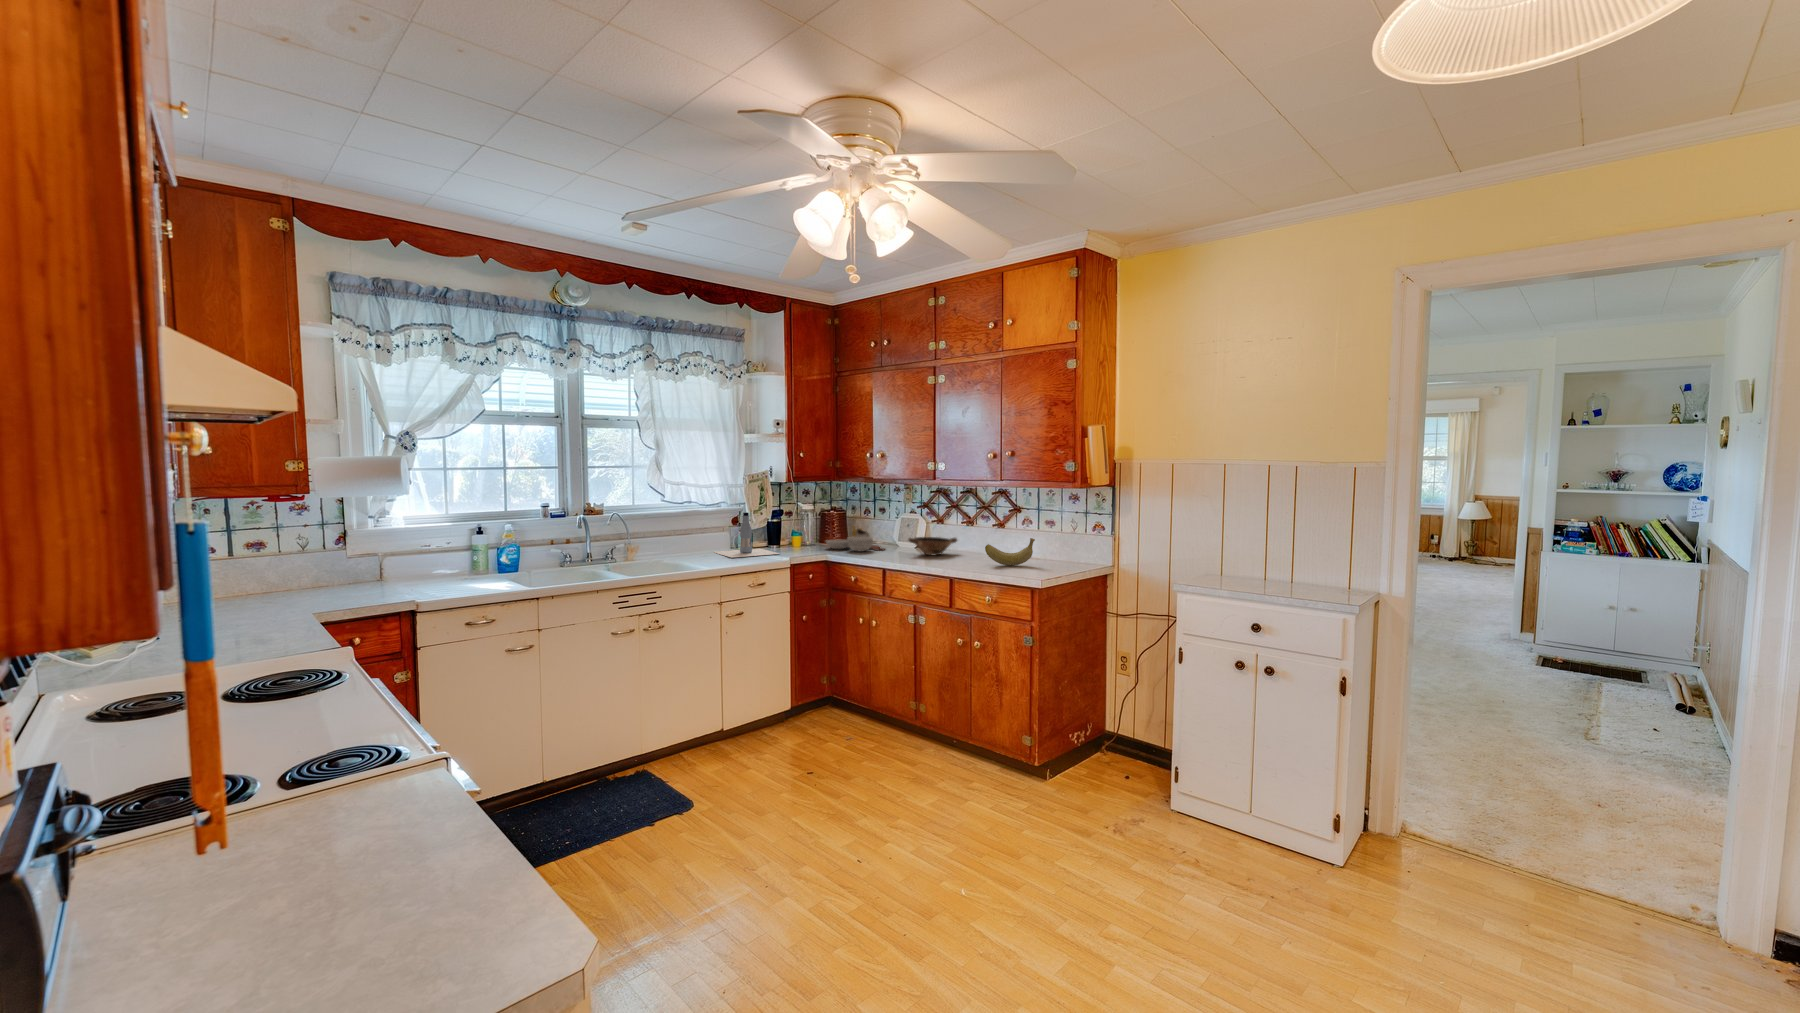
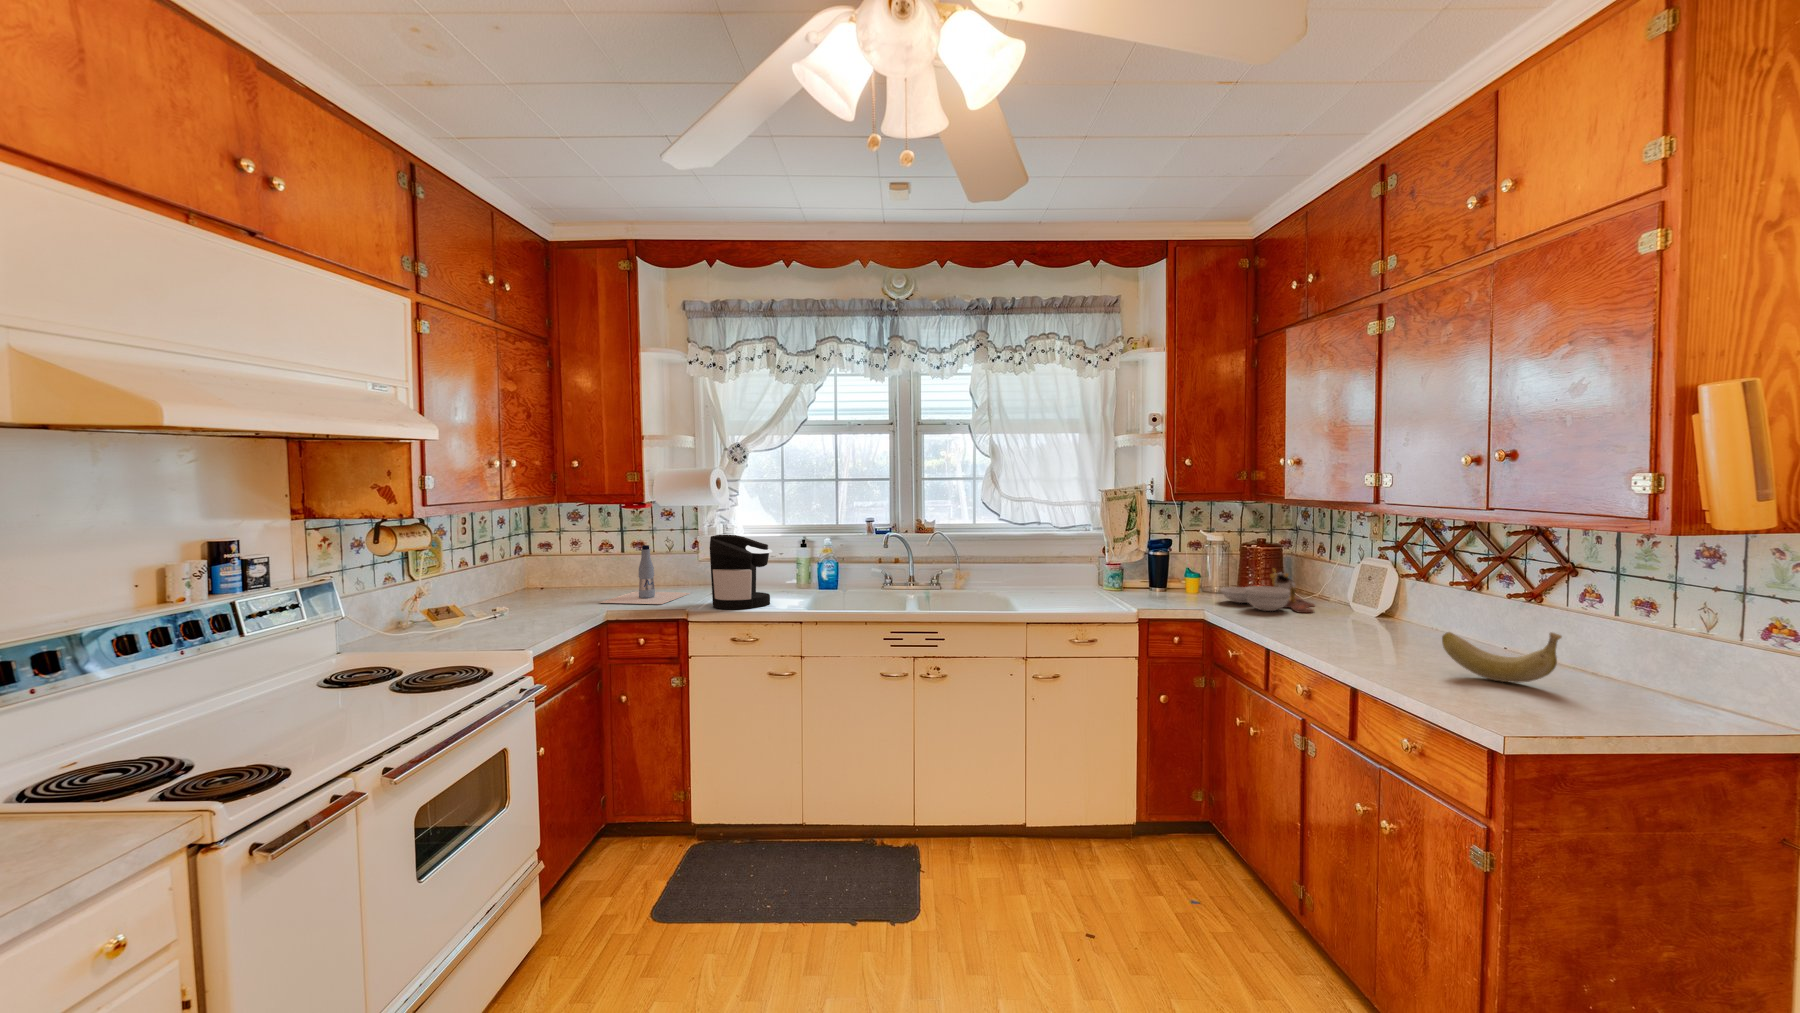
bottle: present [714,512,779,558] -> present [600,545,690,604]
coffee maker: none [414,521,484,595] -> present [710,535,772,609]
bowl: present [908,537,957,555] -> none [1327,598,1434,635]

